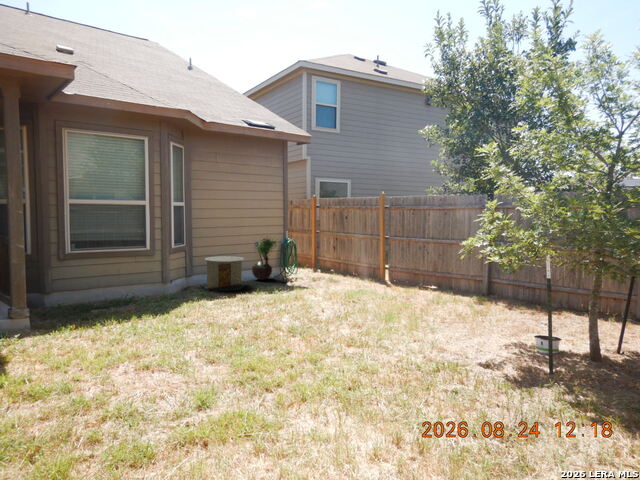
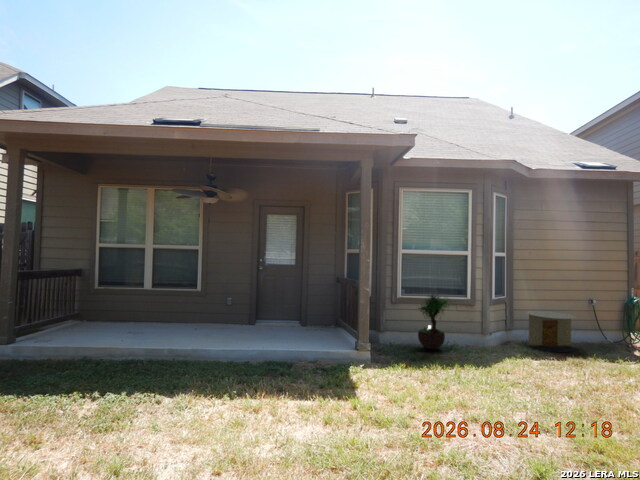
potted tree: present [252,238,277,280] -> present [418,294,449,349]

